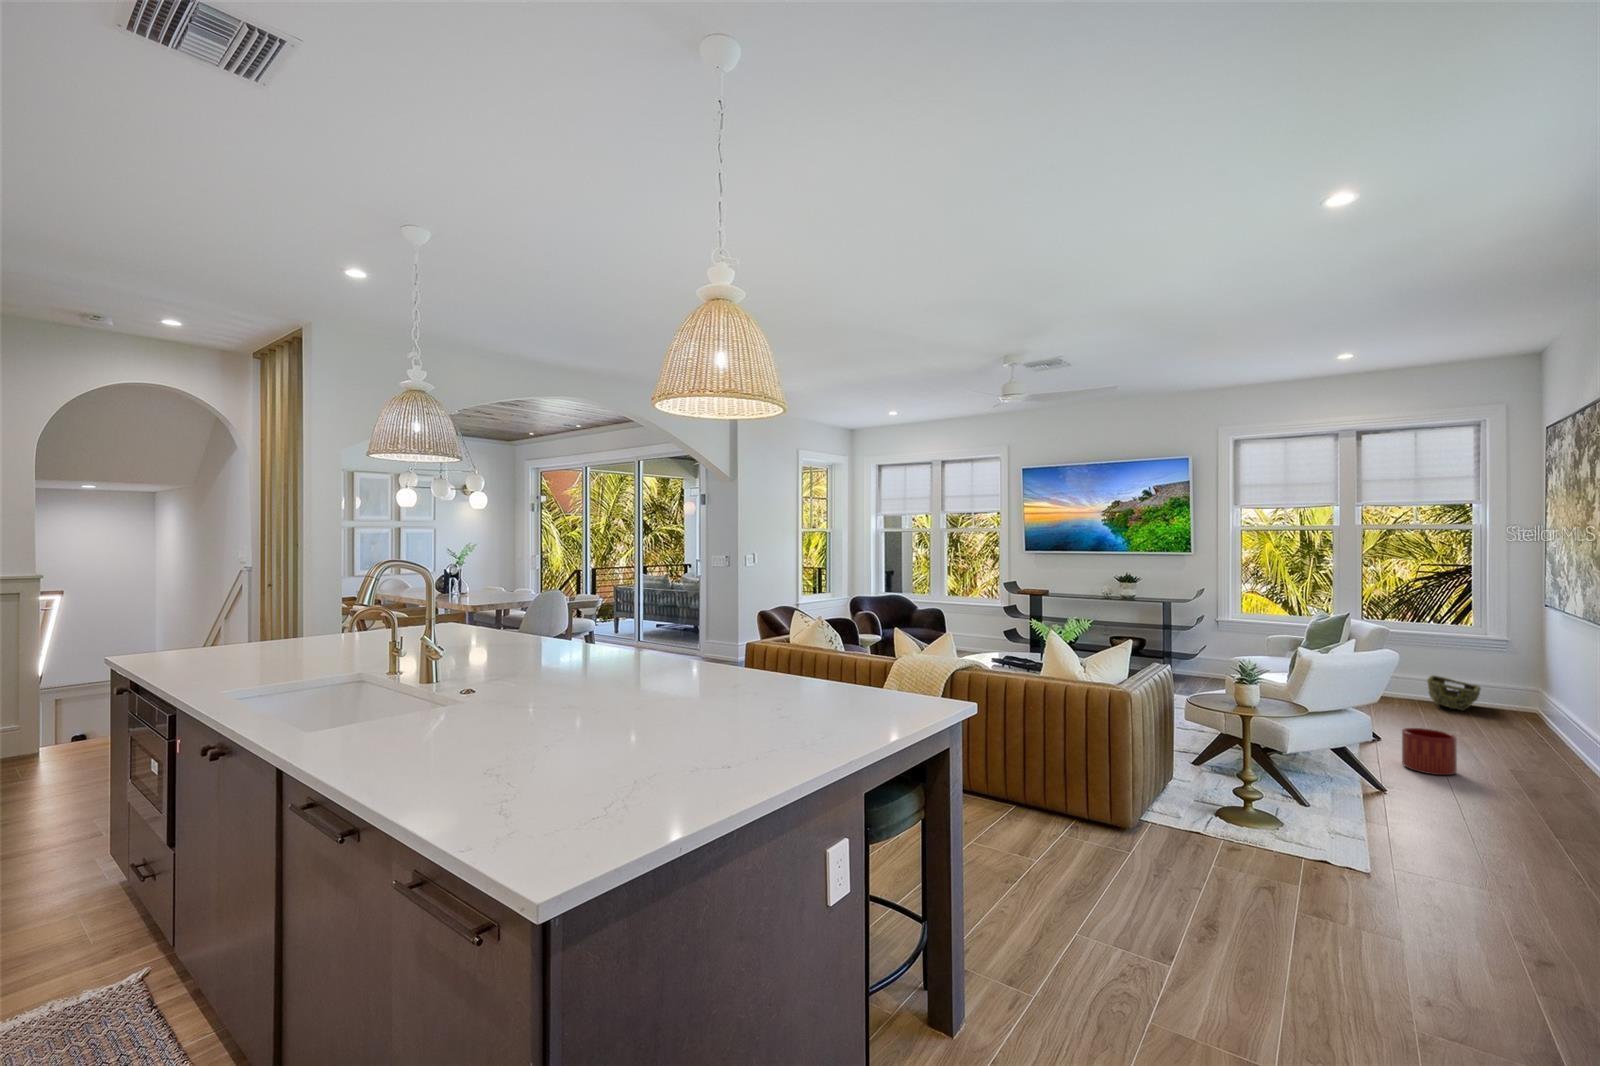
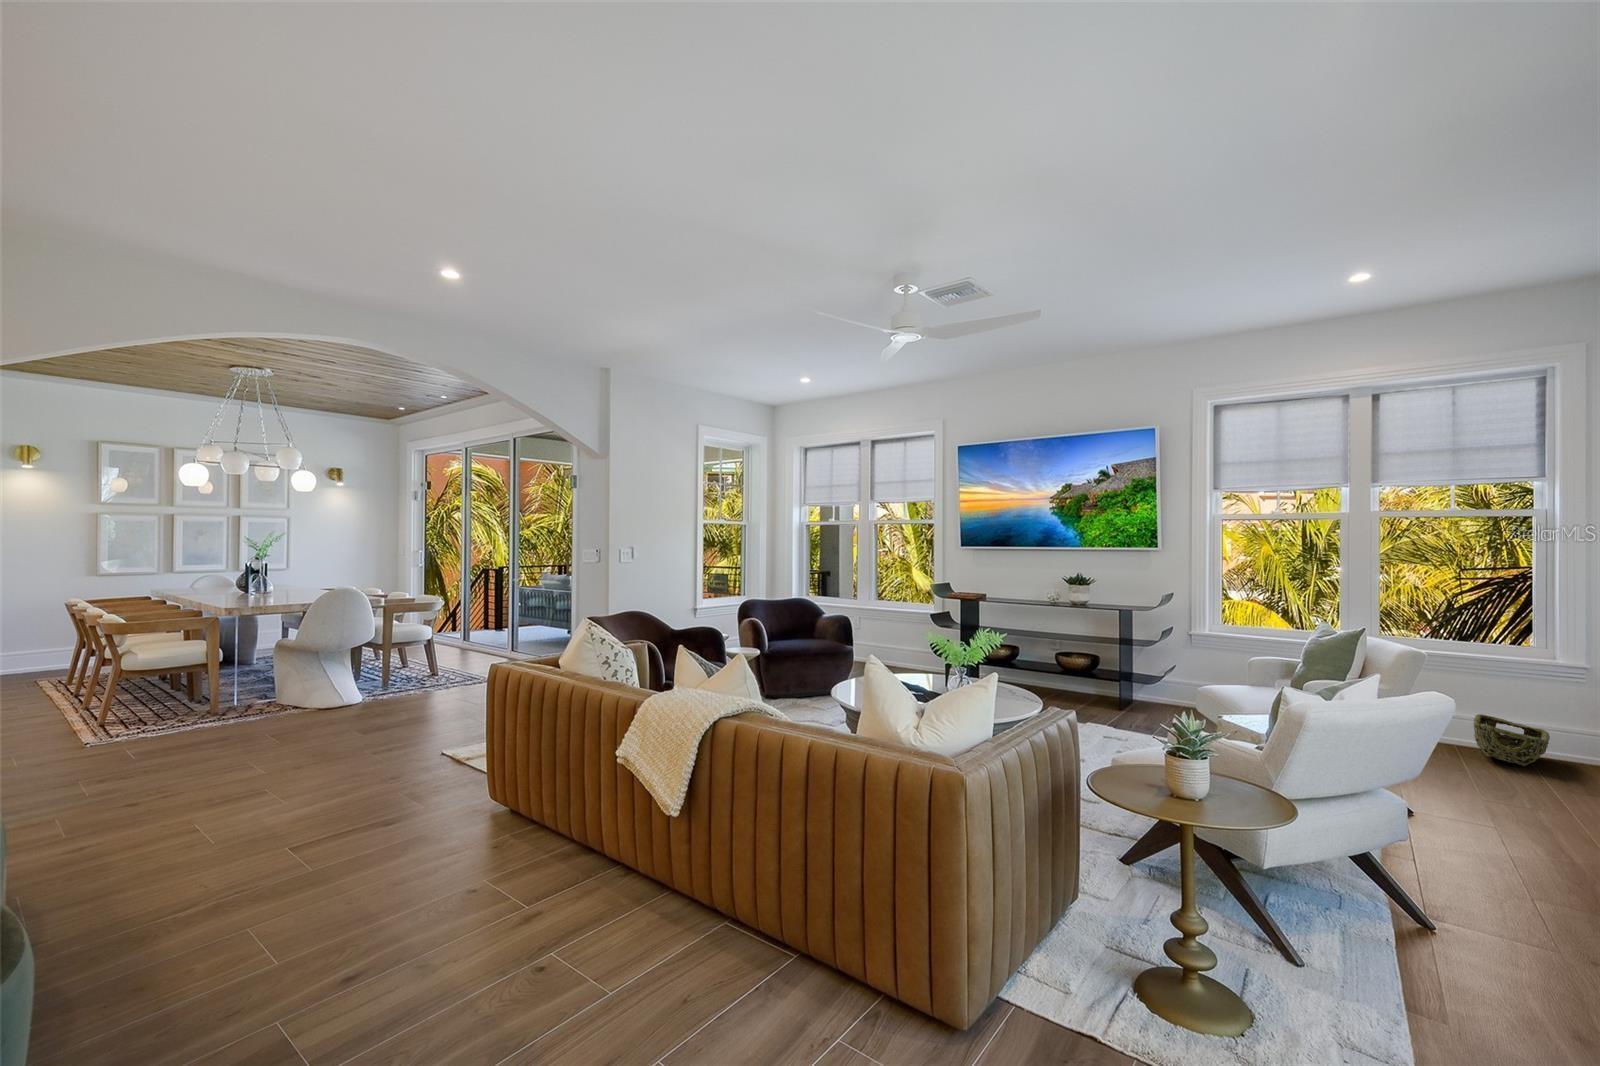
planter: present [1402,728,1457,775] -> none [1452,810,1545,894]

